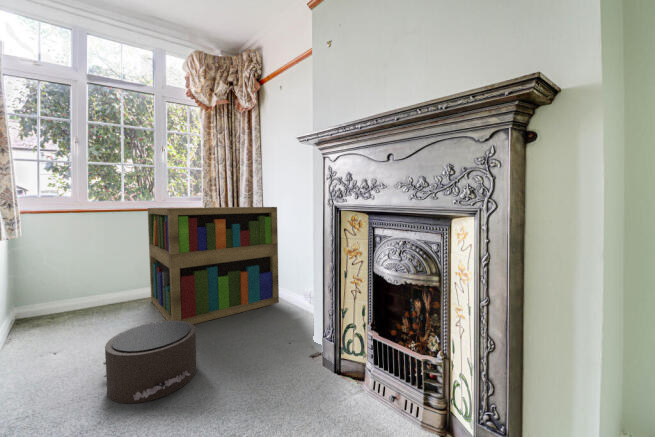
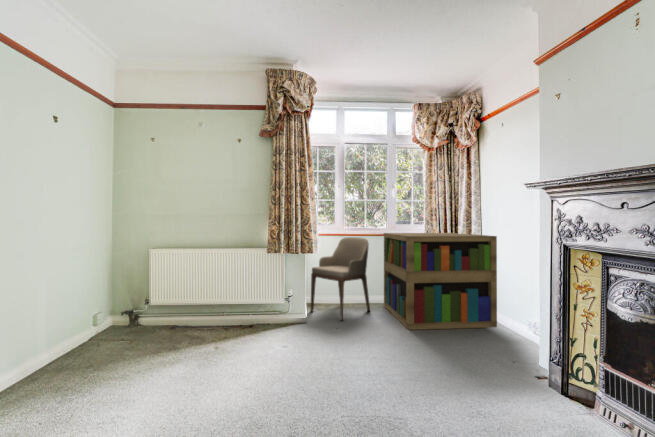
armchair: none [9,214,126,339] -> present [310,237,370,321]
pouf: present [103,321,197,403] -> none [373,320,435,370]

